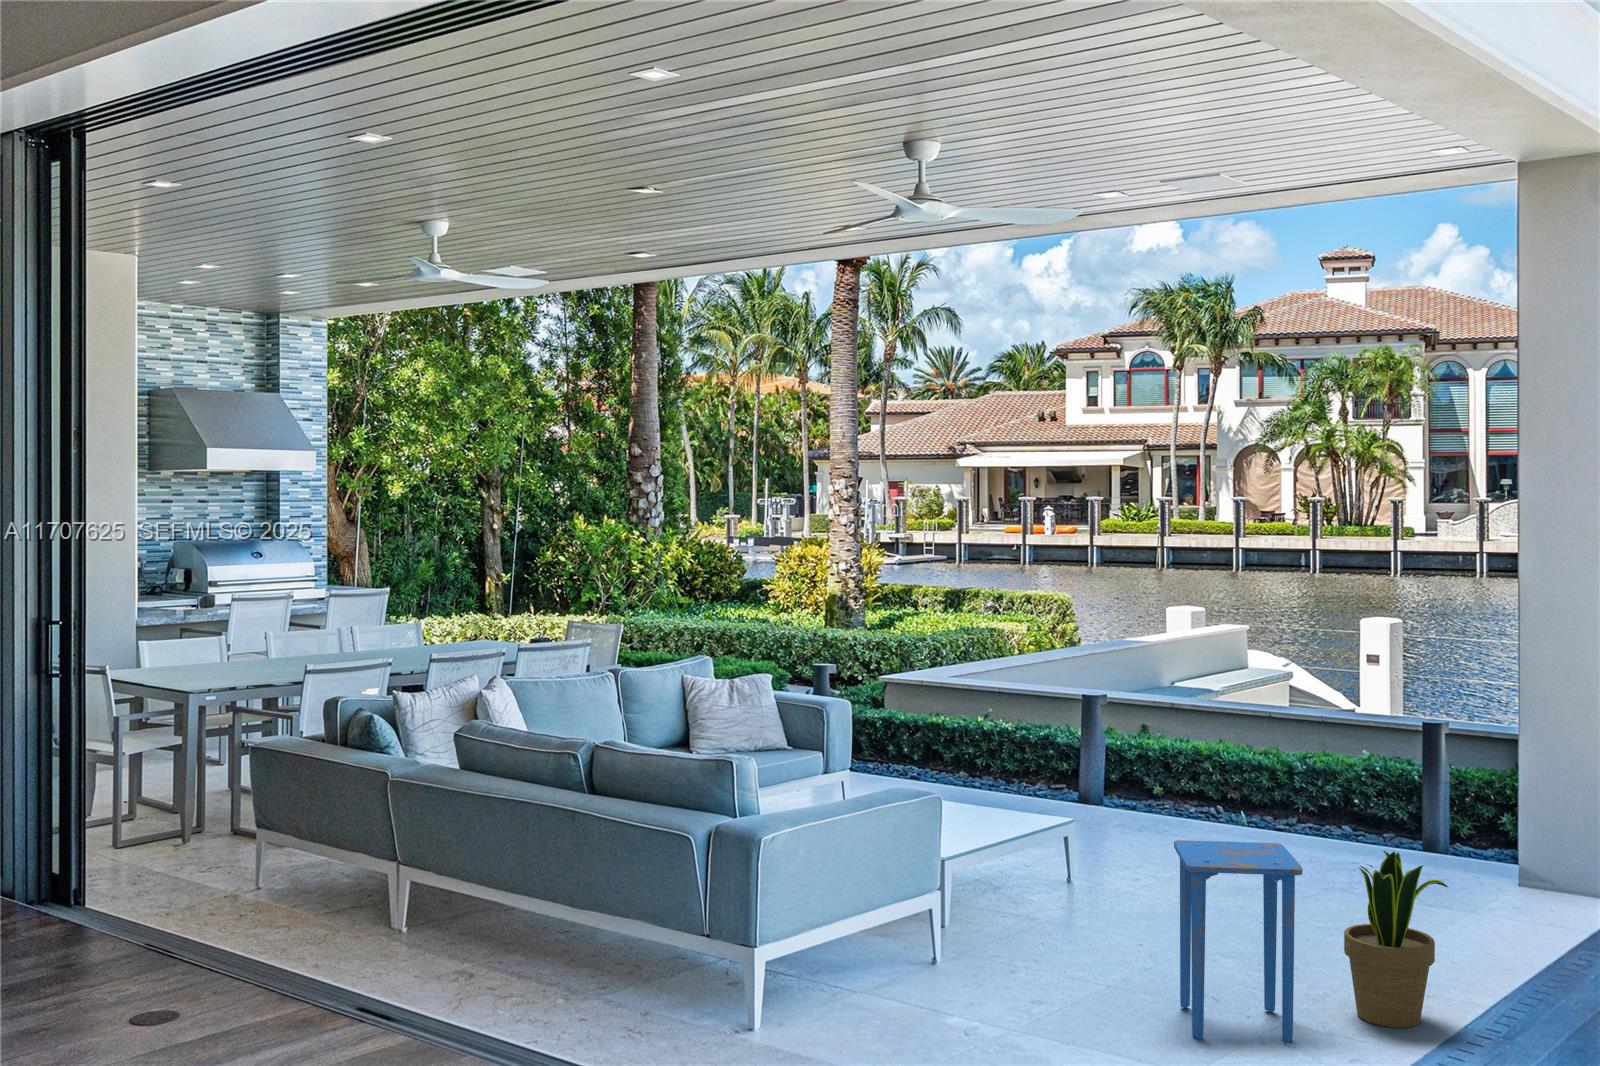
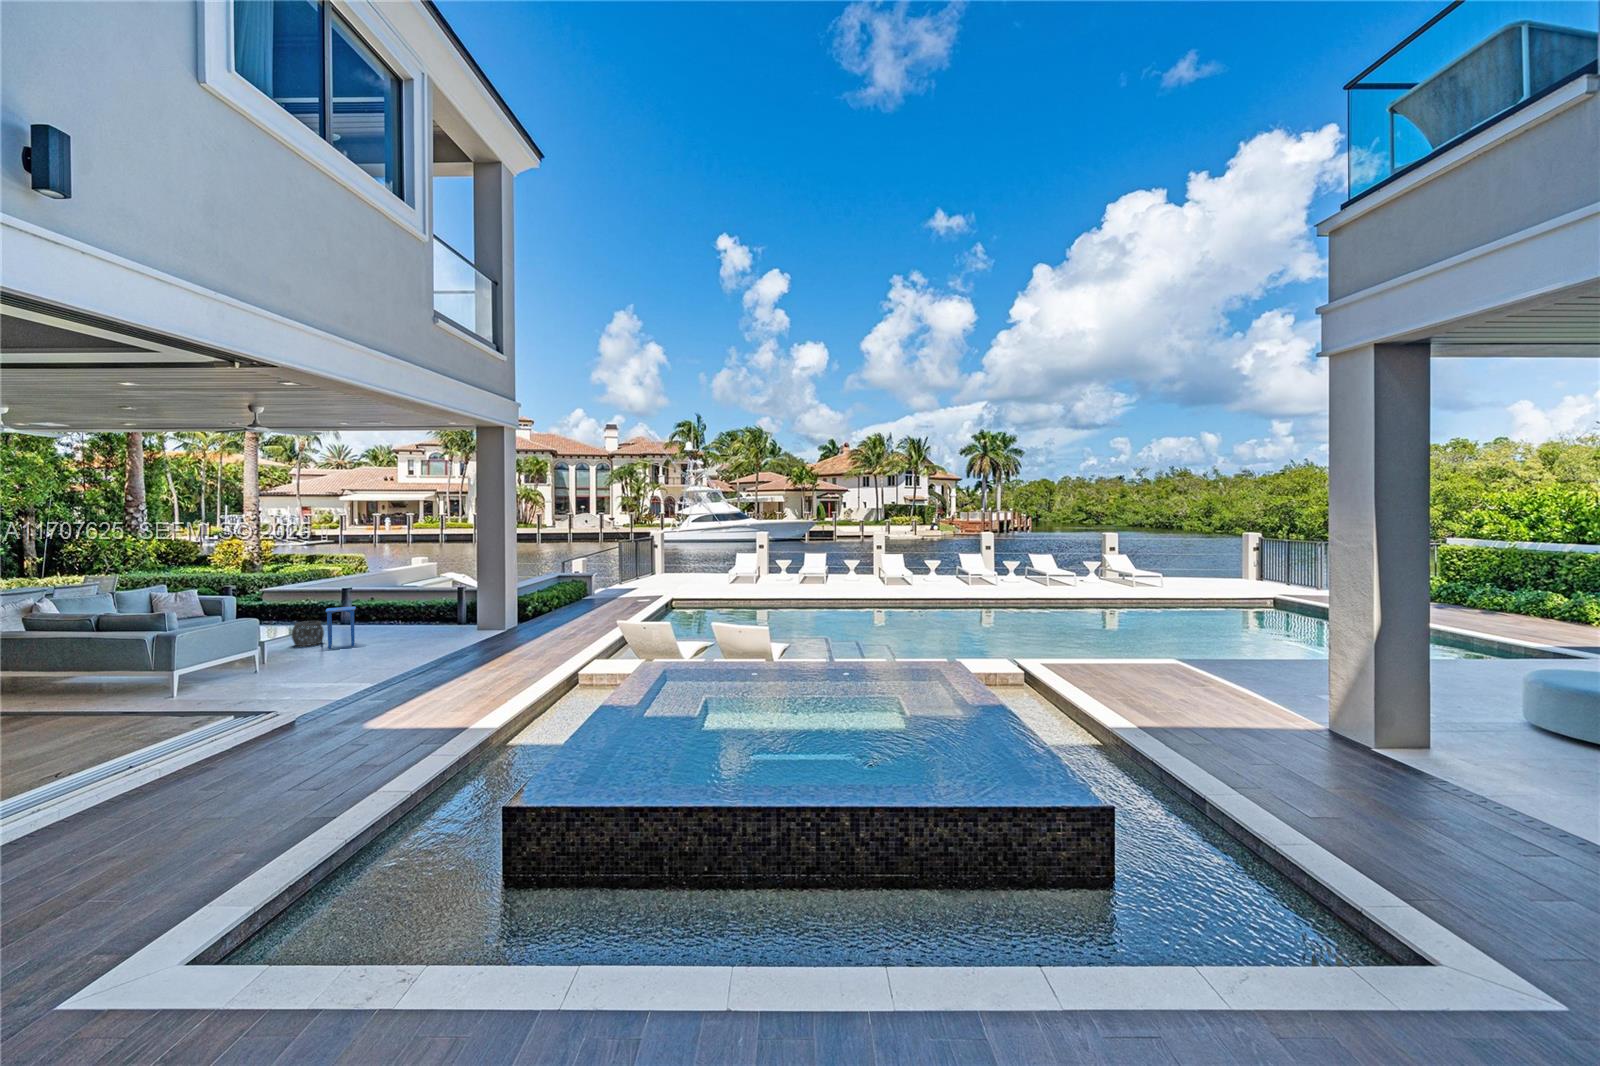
potted plant: present [1344,851,1448,1028] -> none [372,605,396,641]
woven basket: none [1036,875,1148,992] -> present [292,621,324,646]

